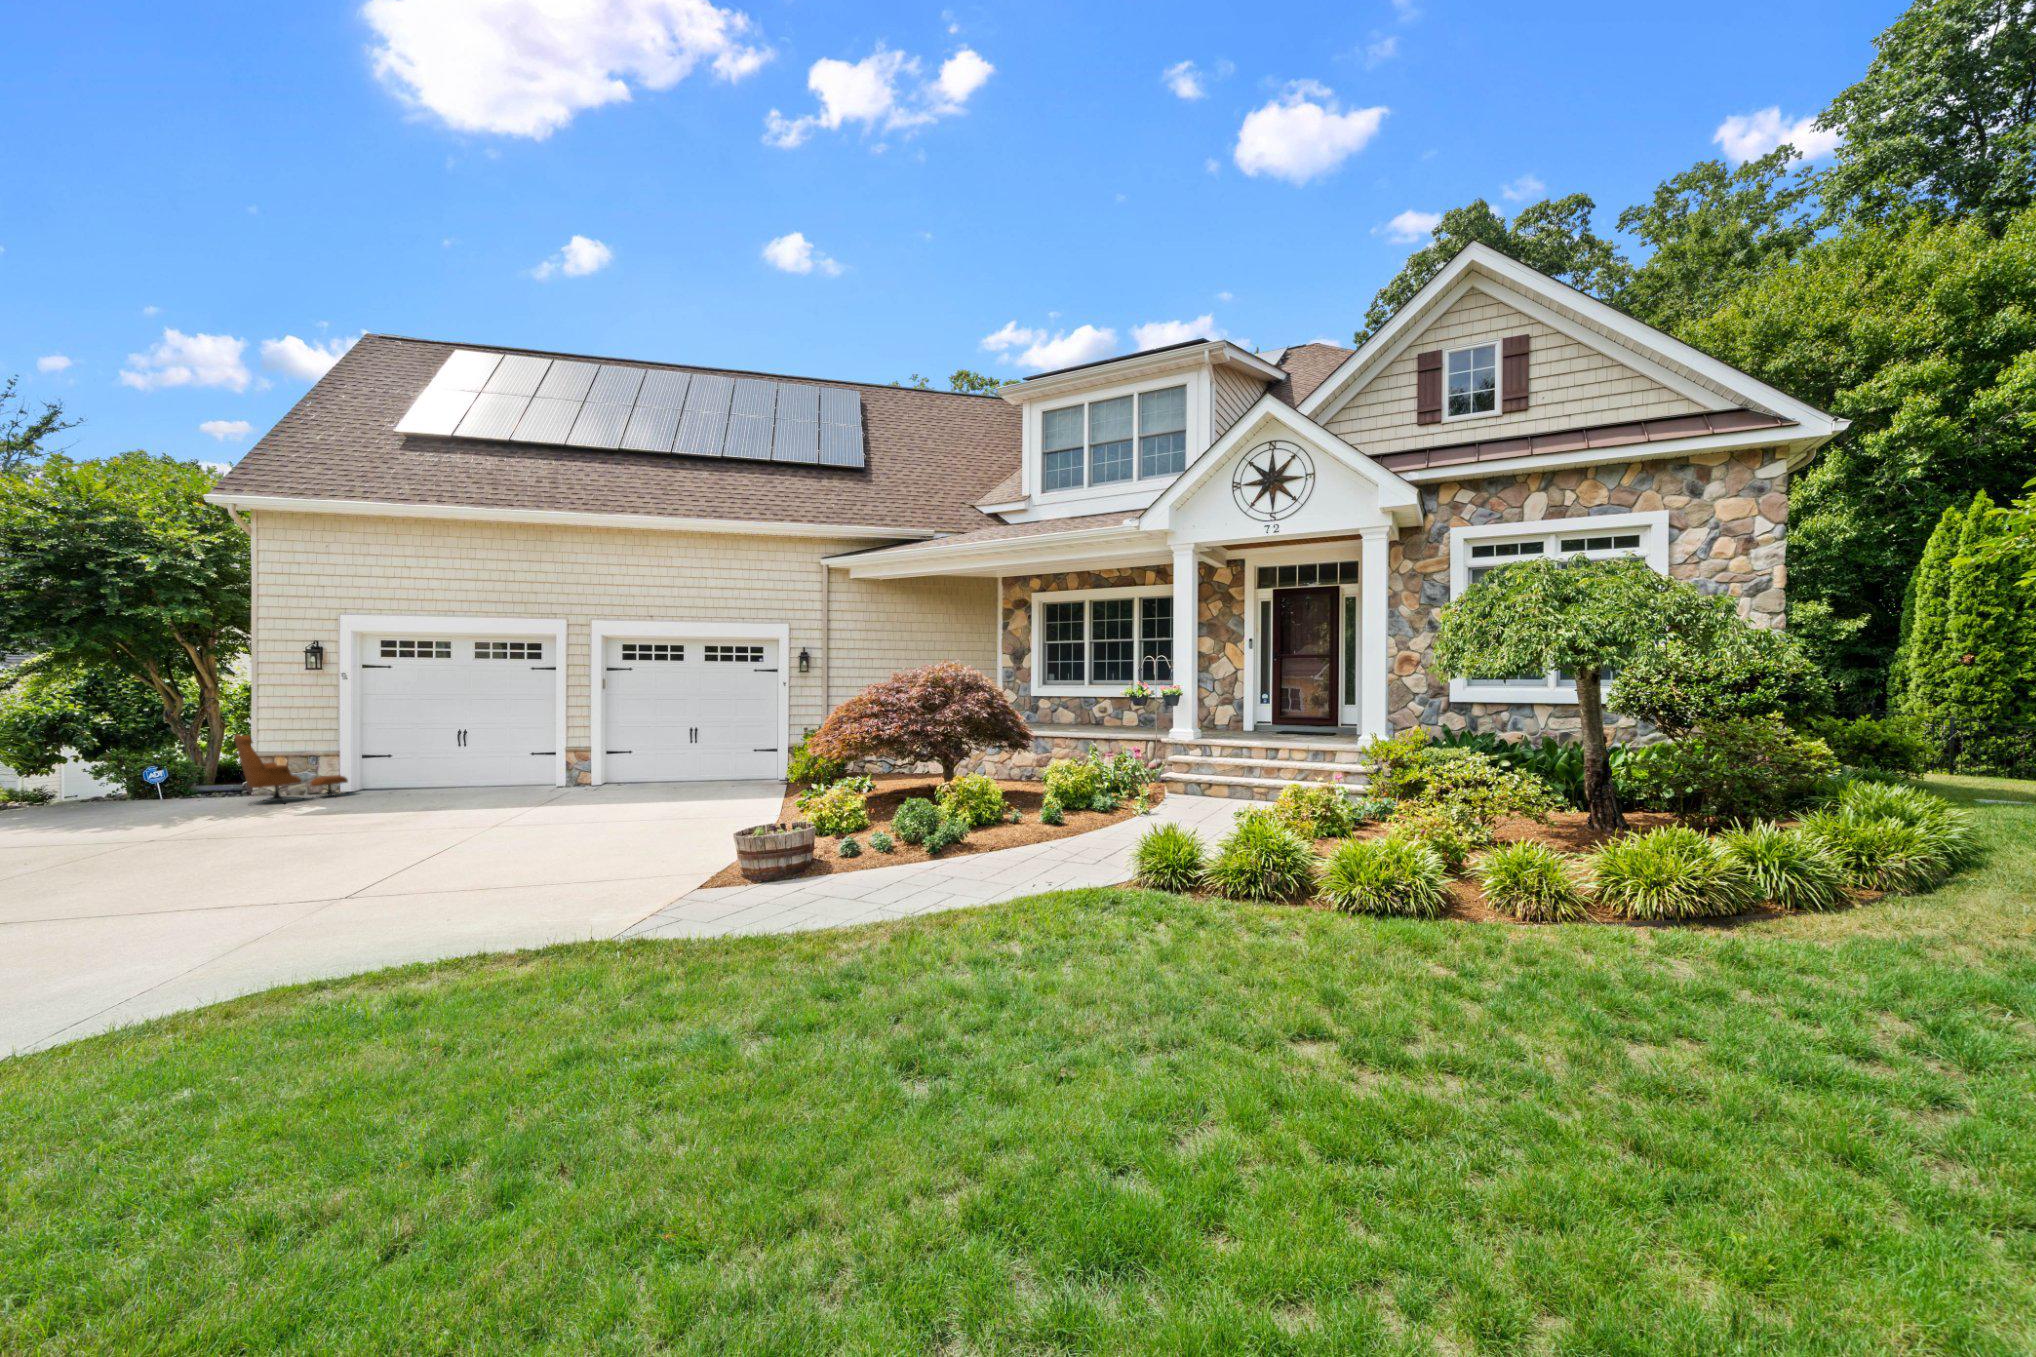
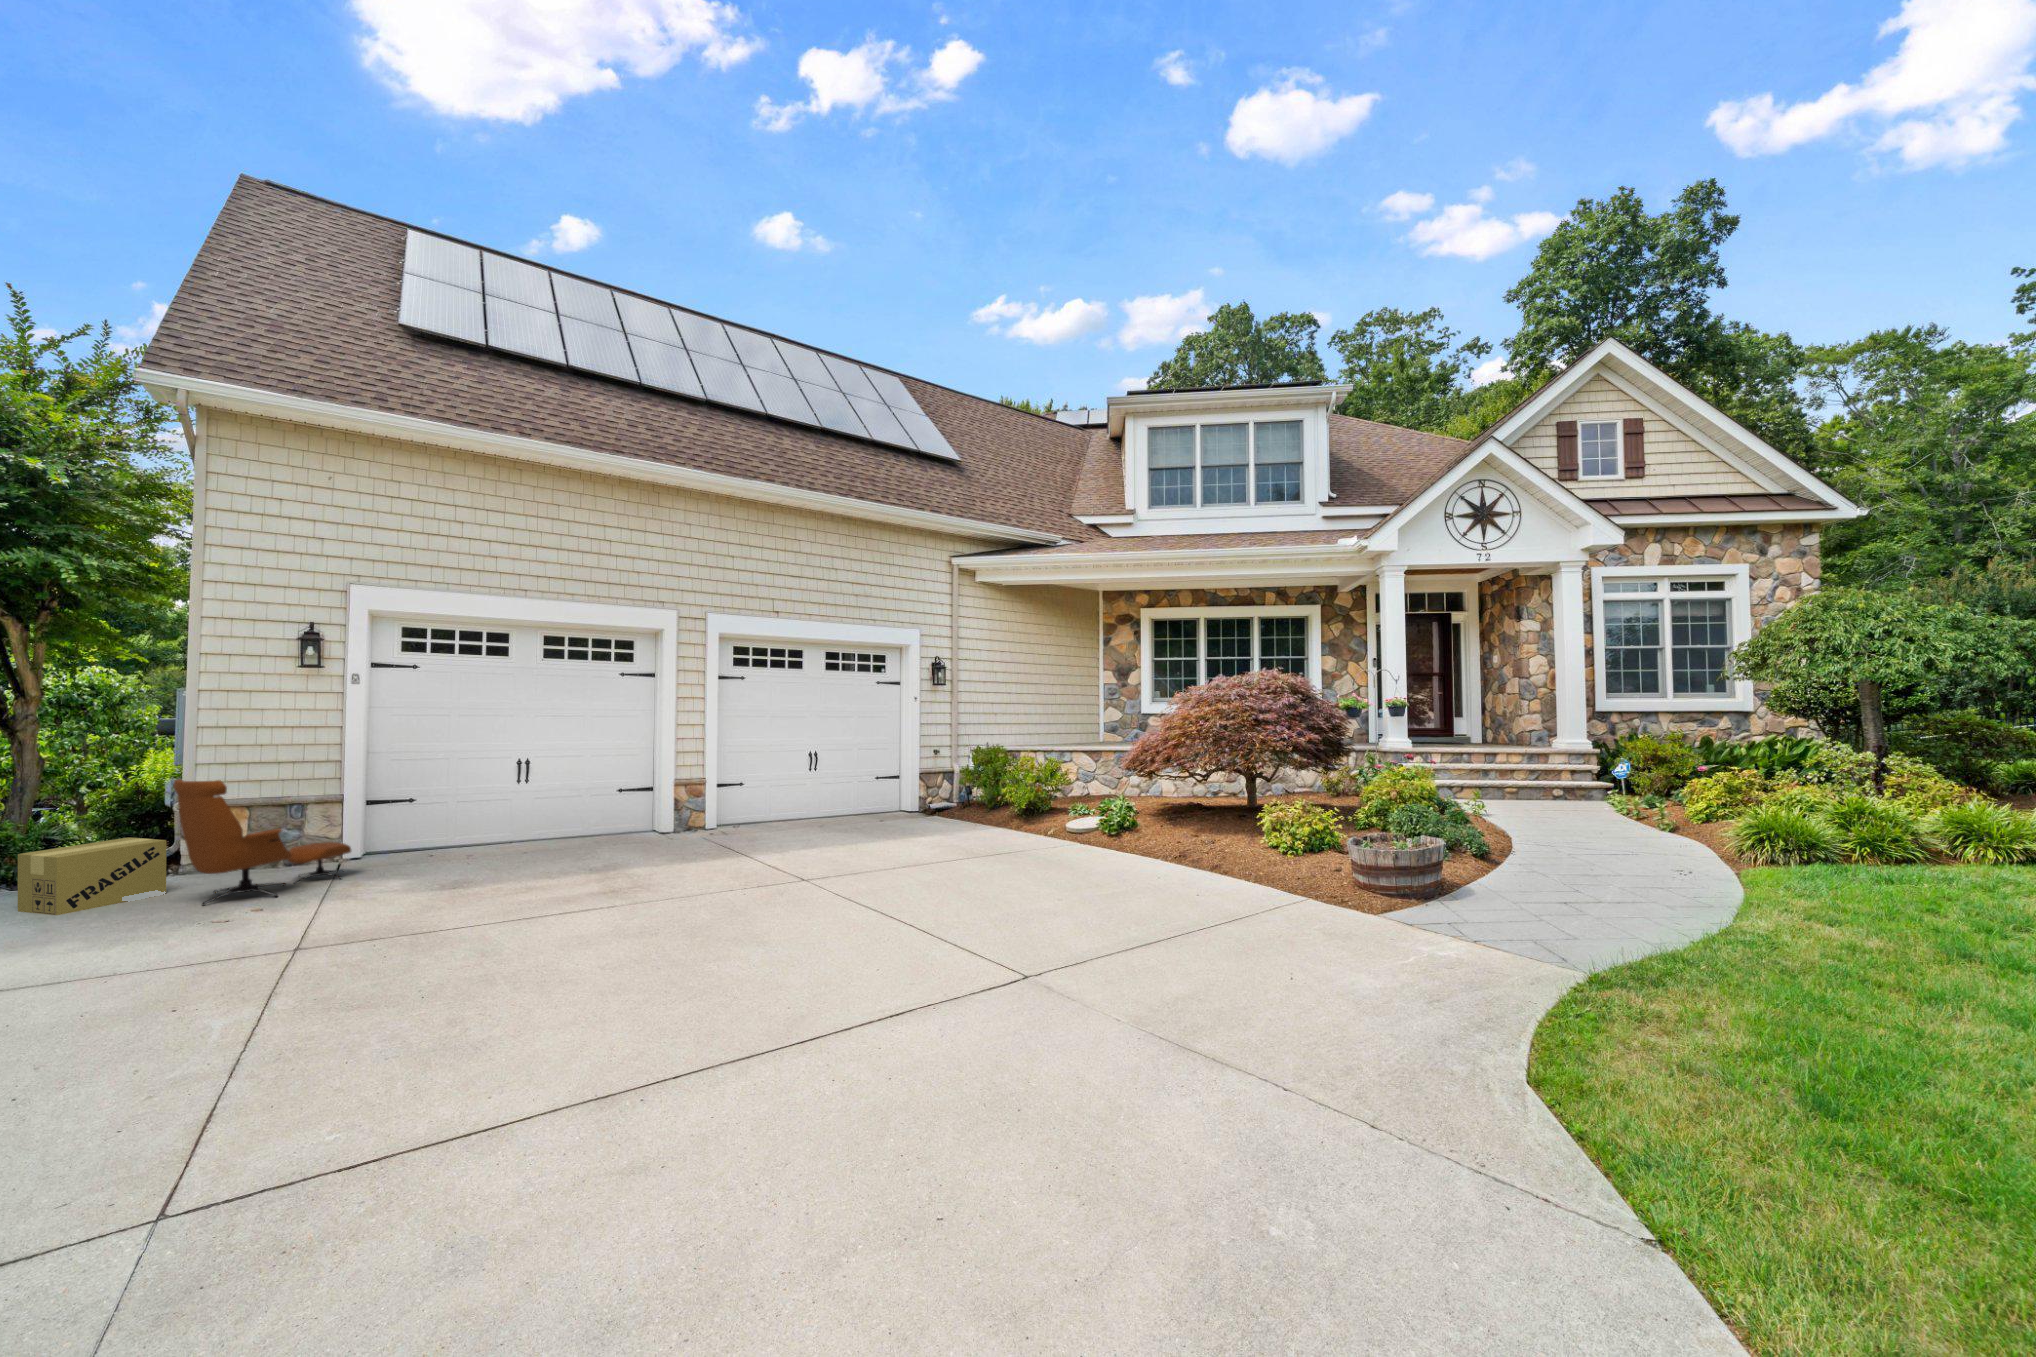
cardboard box: none [187,766,256,806] -> present [18,837,166,915]

